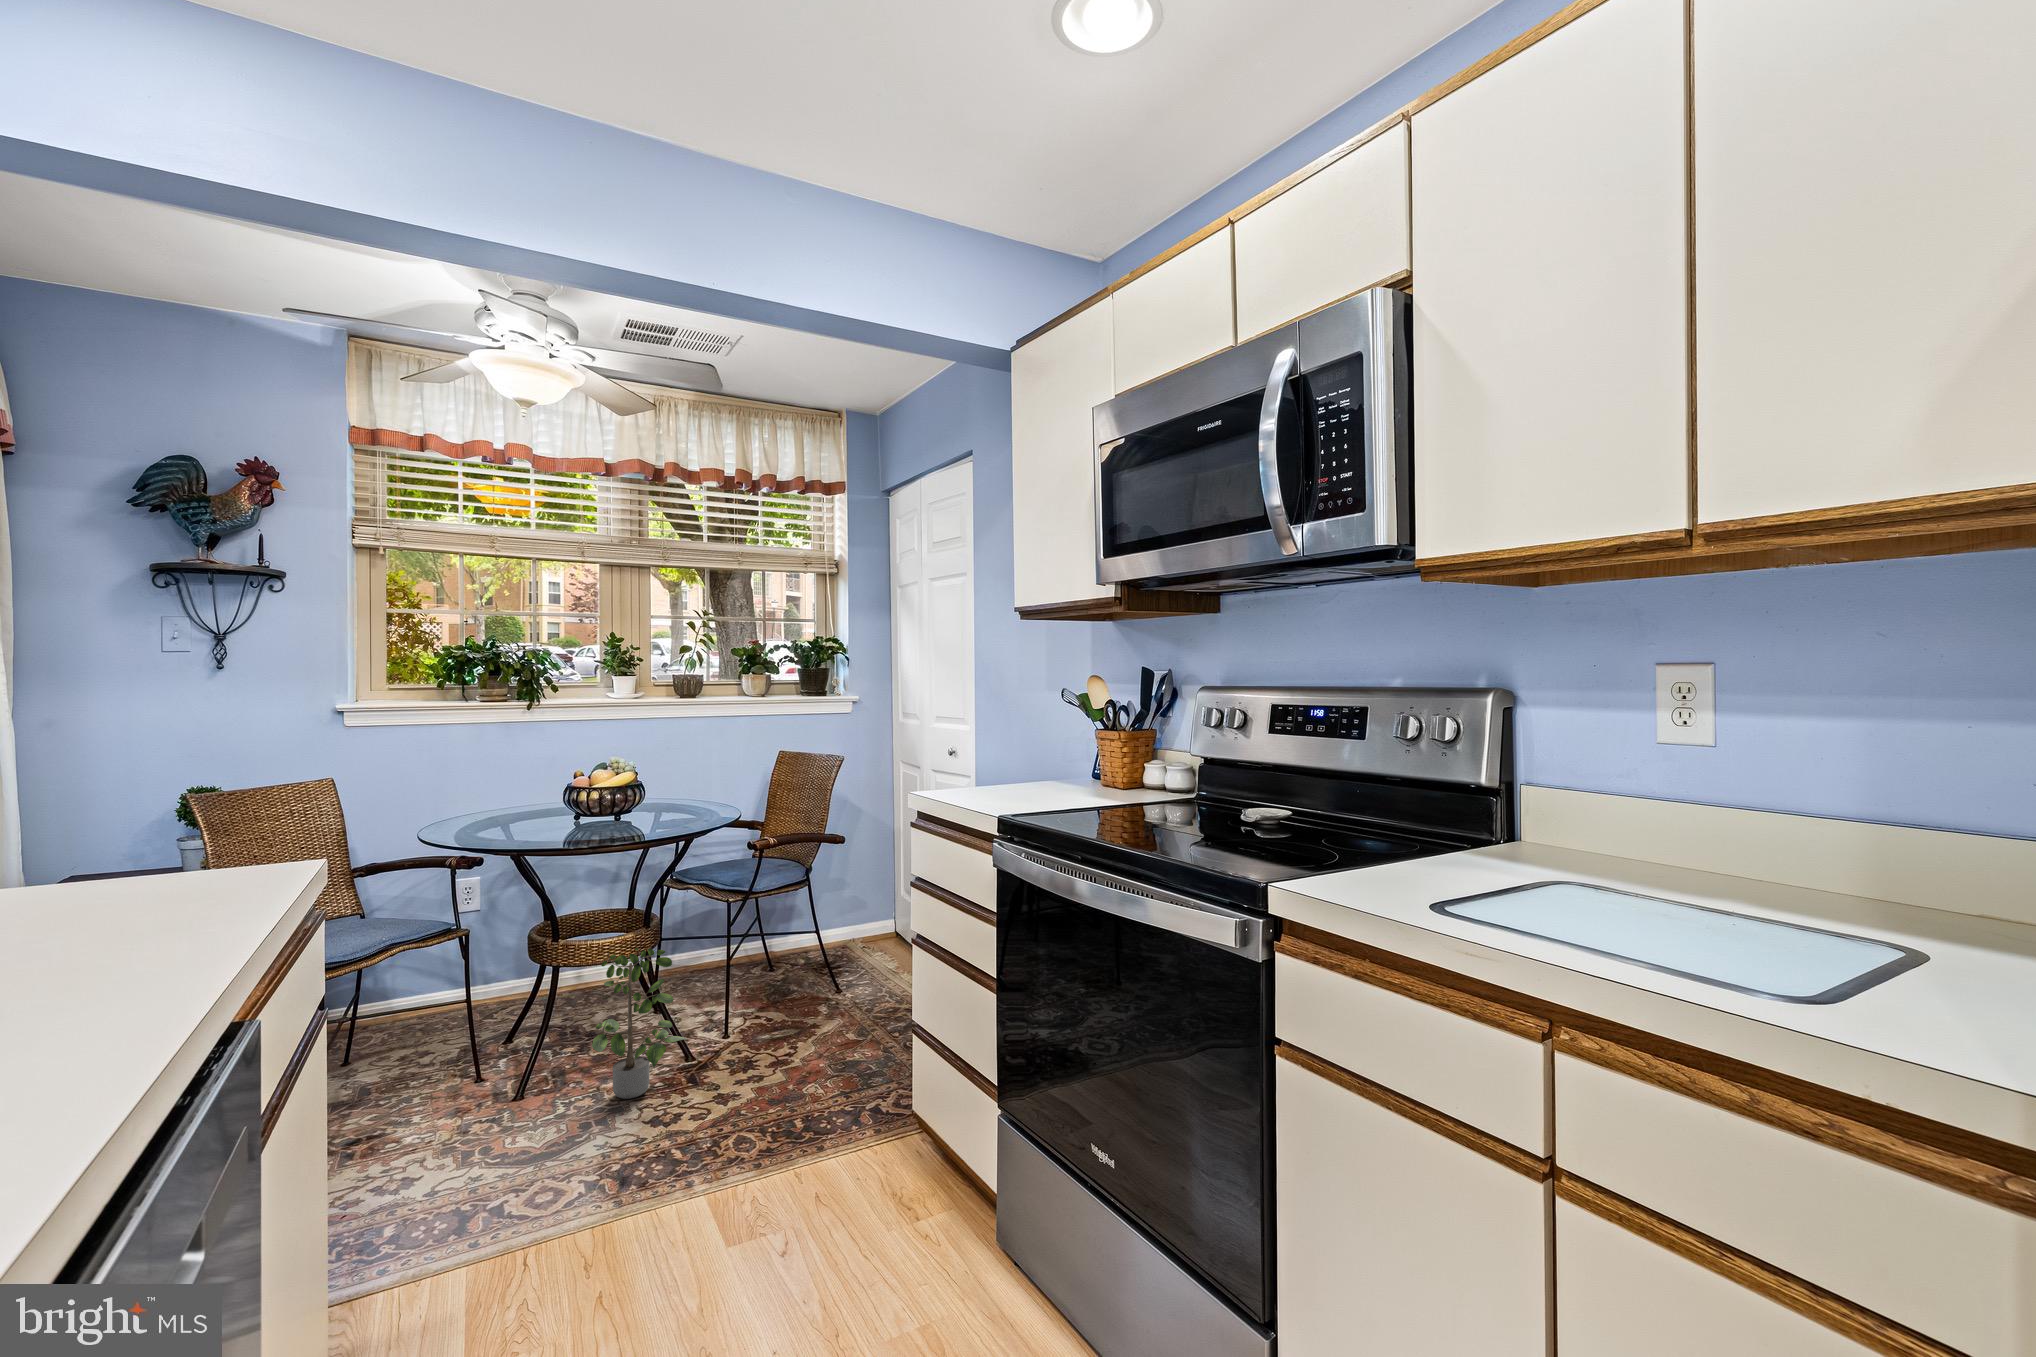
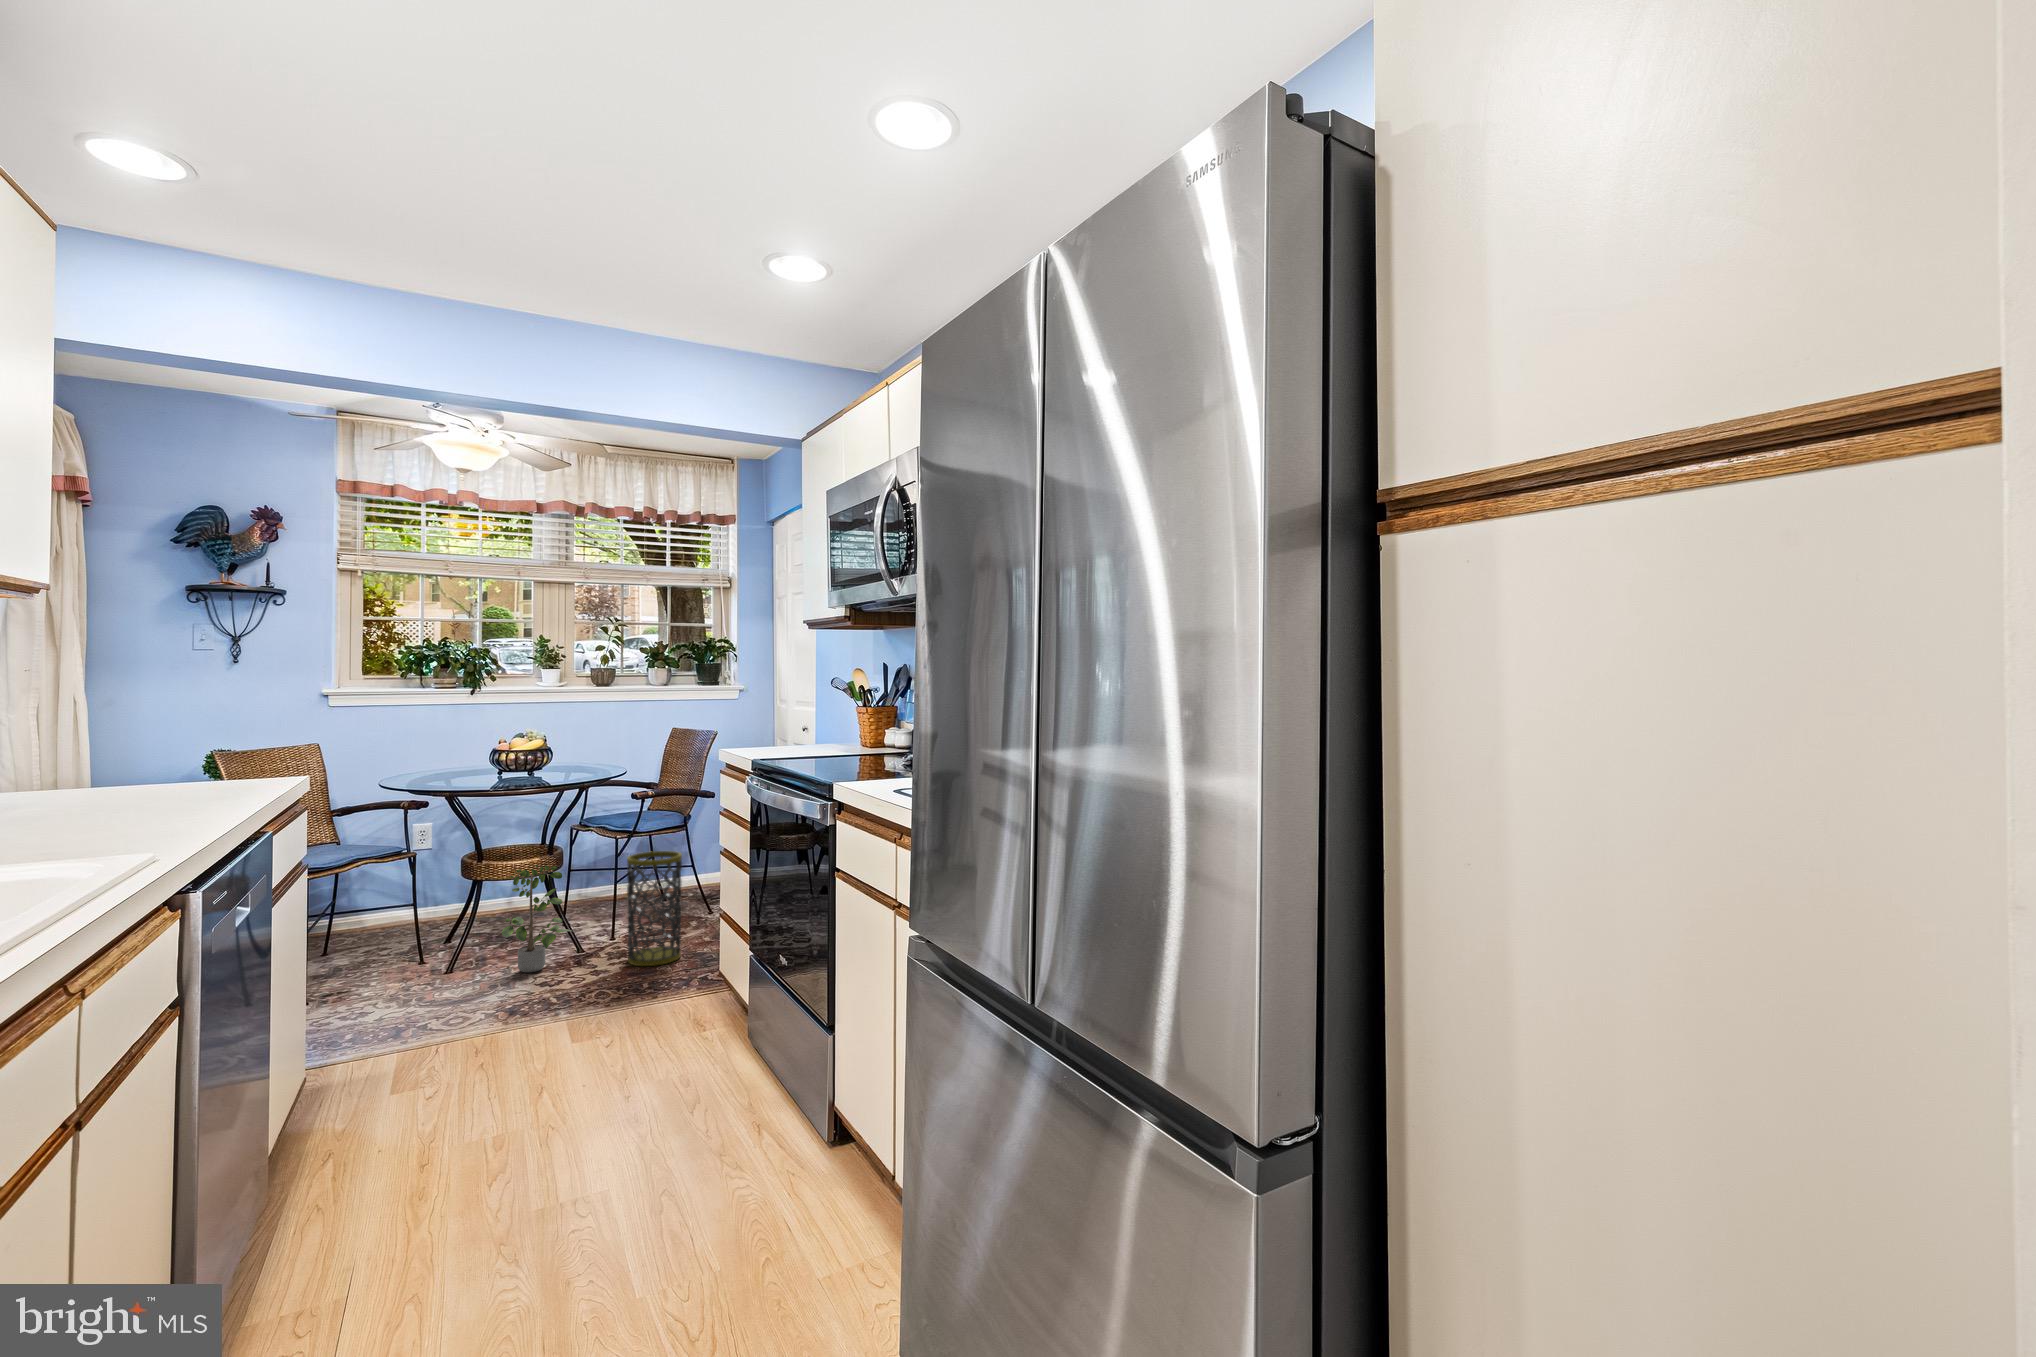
trash can: none [756,921,828,1085] -> present [627,851,682,966]

